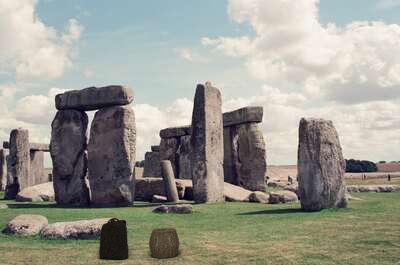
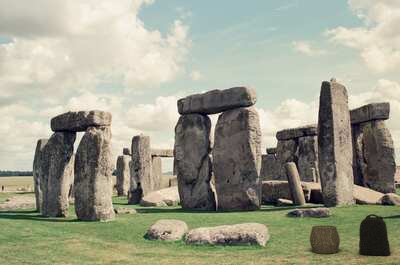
backpack: present [99,218,129,260] -> present [359,214,390,256]

